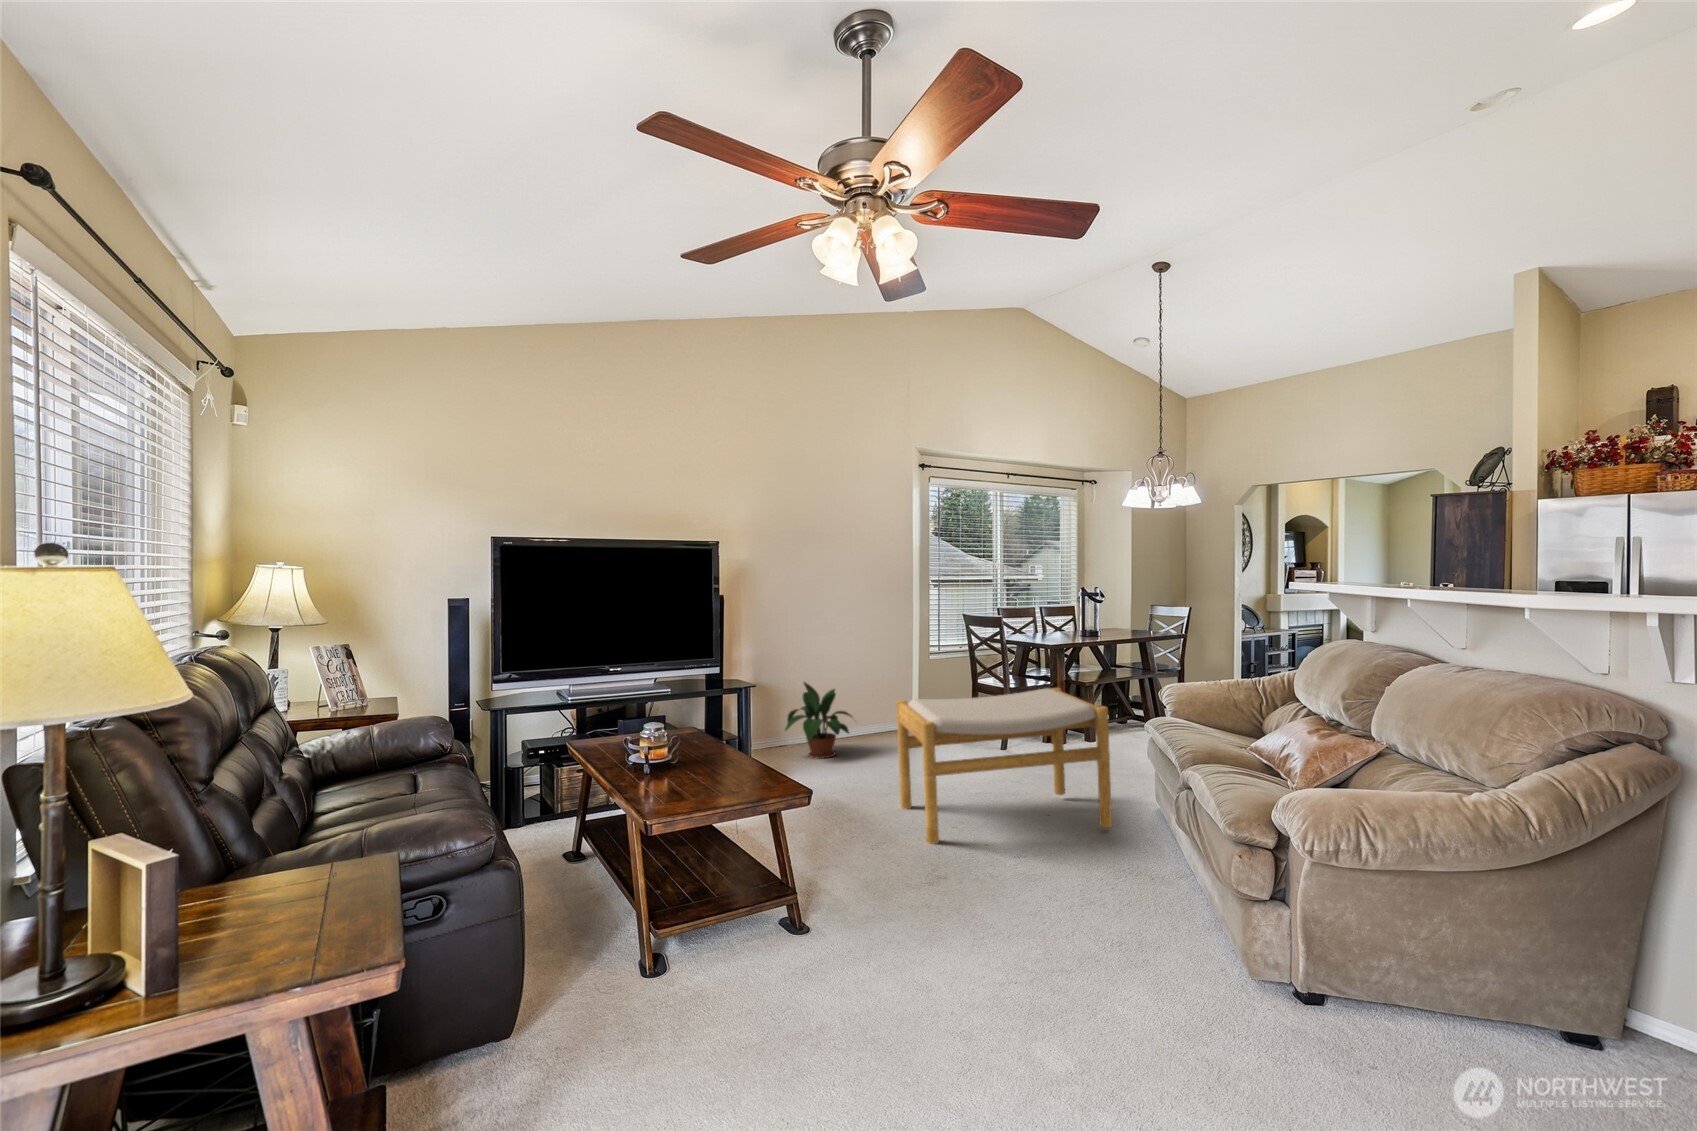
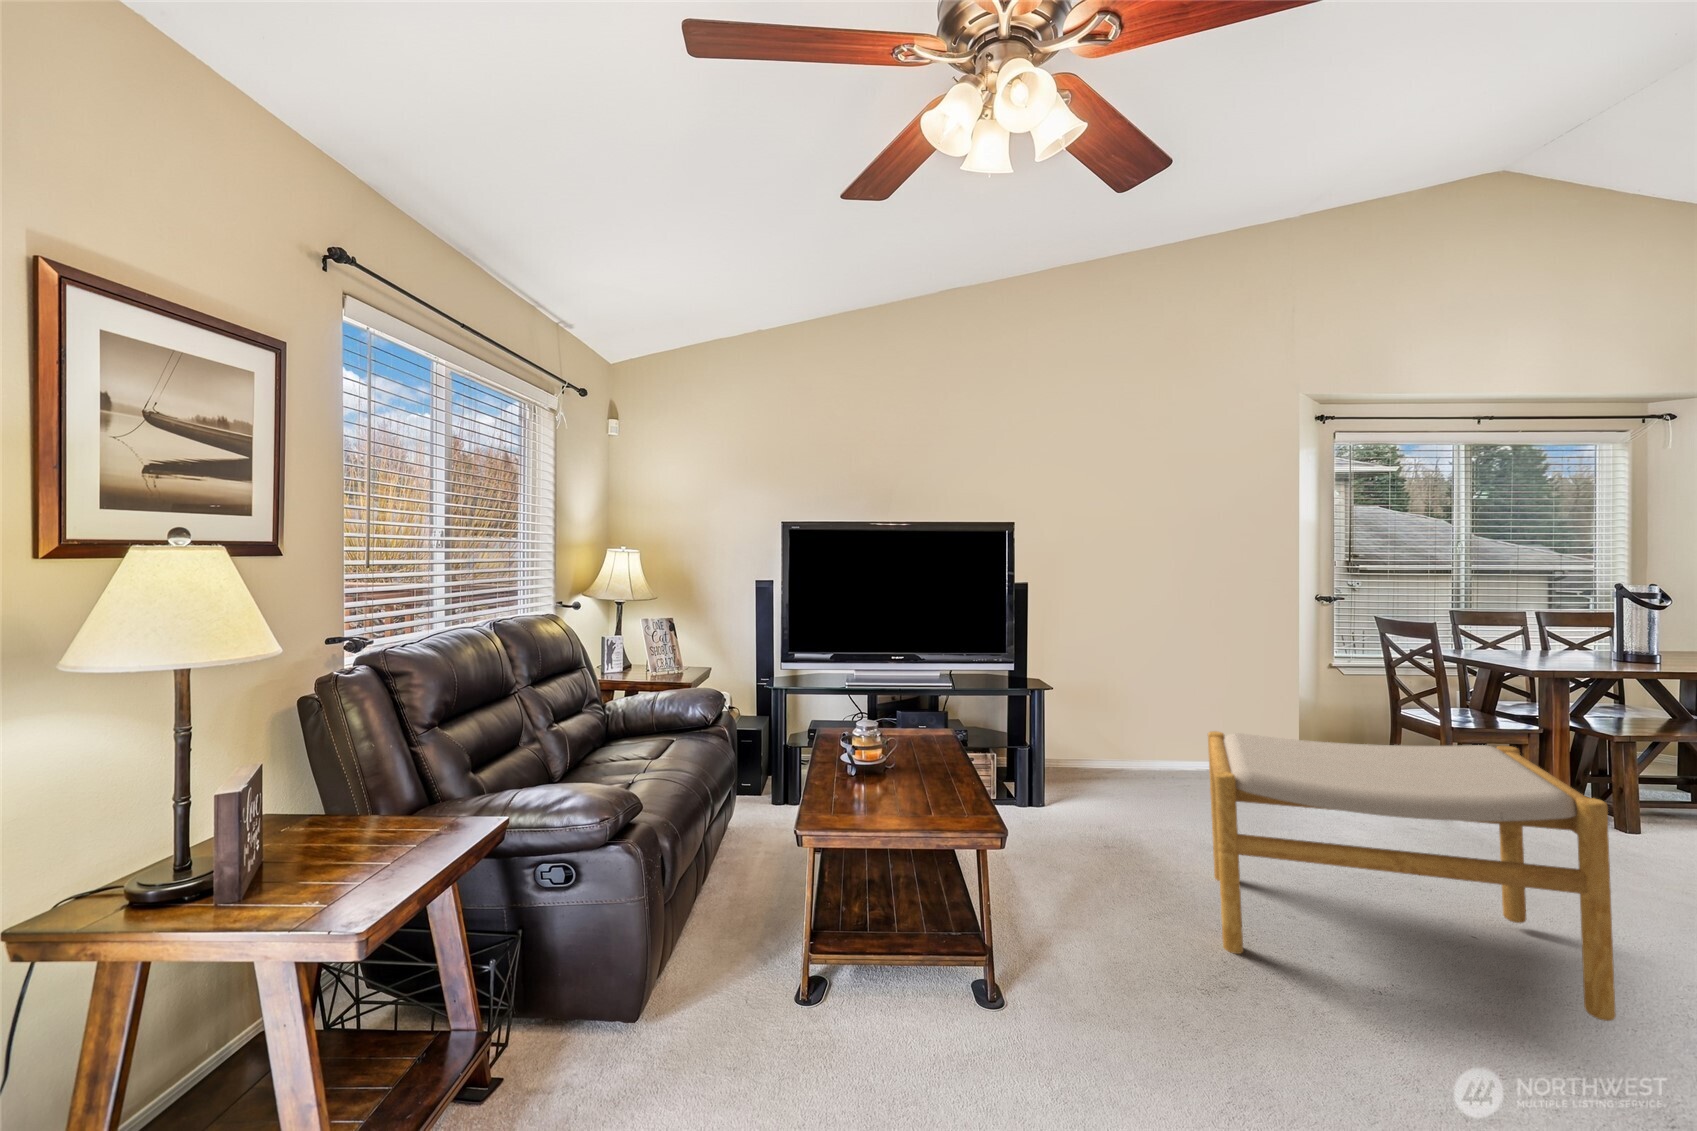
potted plant: present [785,682,852,758] -> none [1102,688,1200,783]

